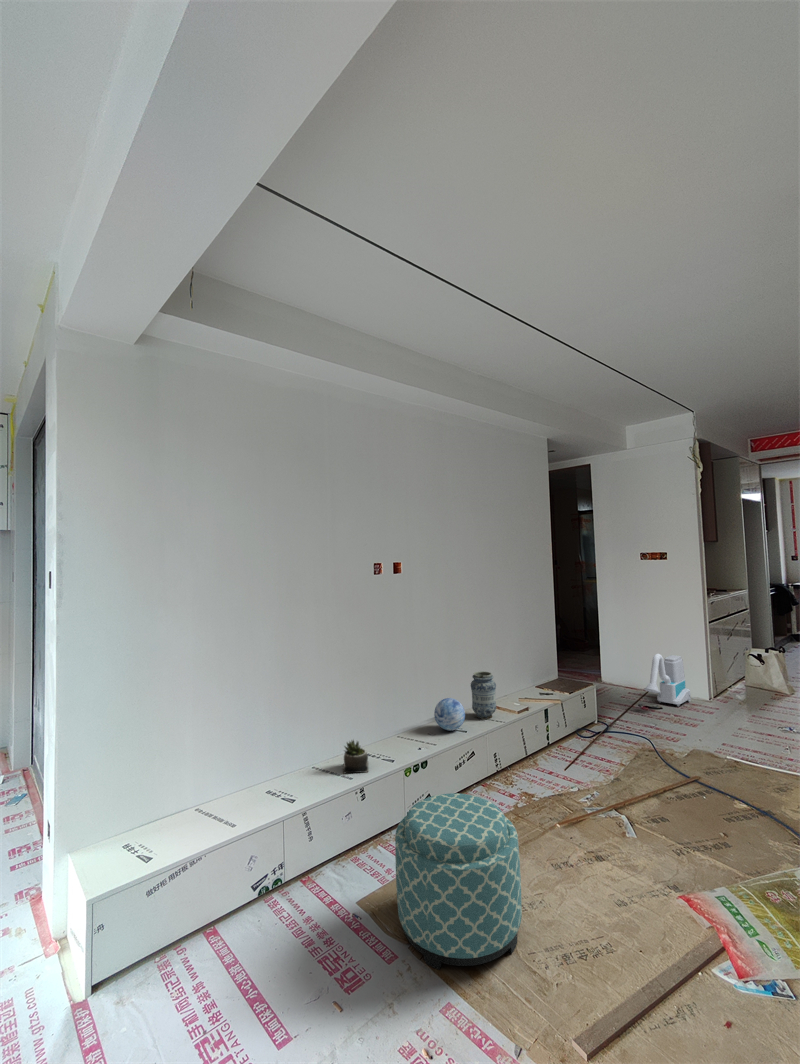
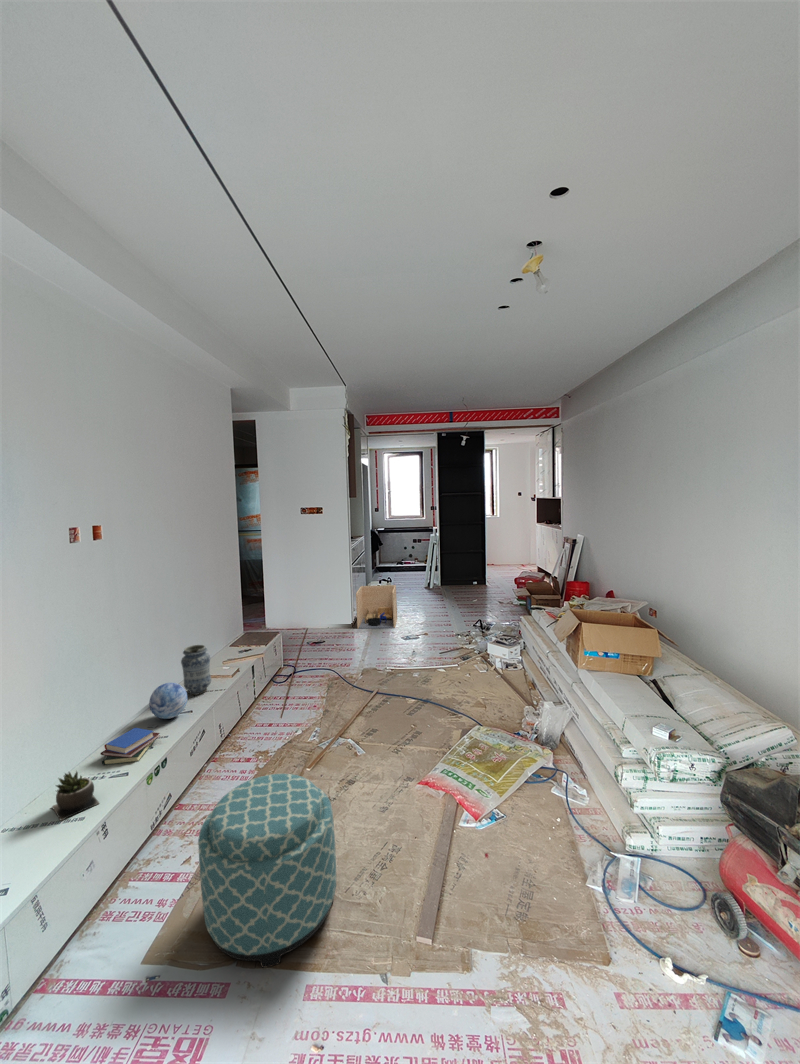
cardboard box: none [713,649,787,714] -> present [356,585,397,629]
vacuum cleaner: present [644,654,691,706] -> none [314,597,341,638]
book: none [386,727,432,754] -> present [100,728,160,765]

